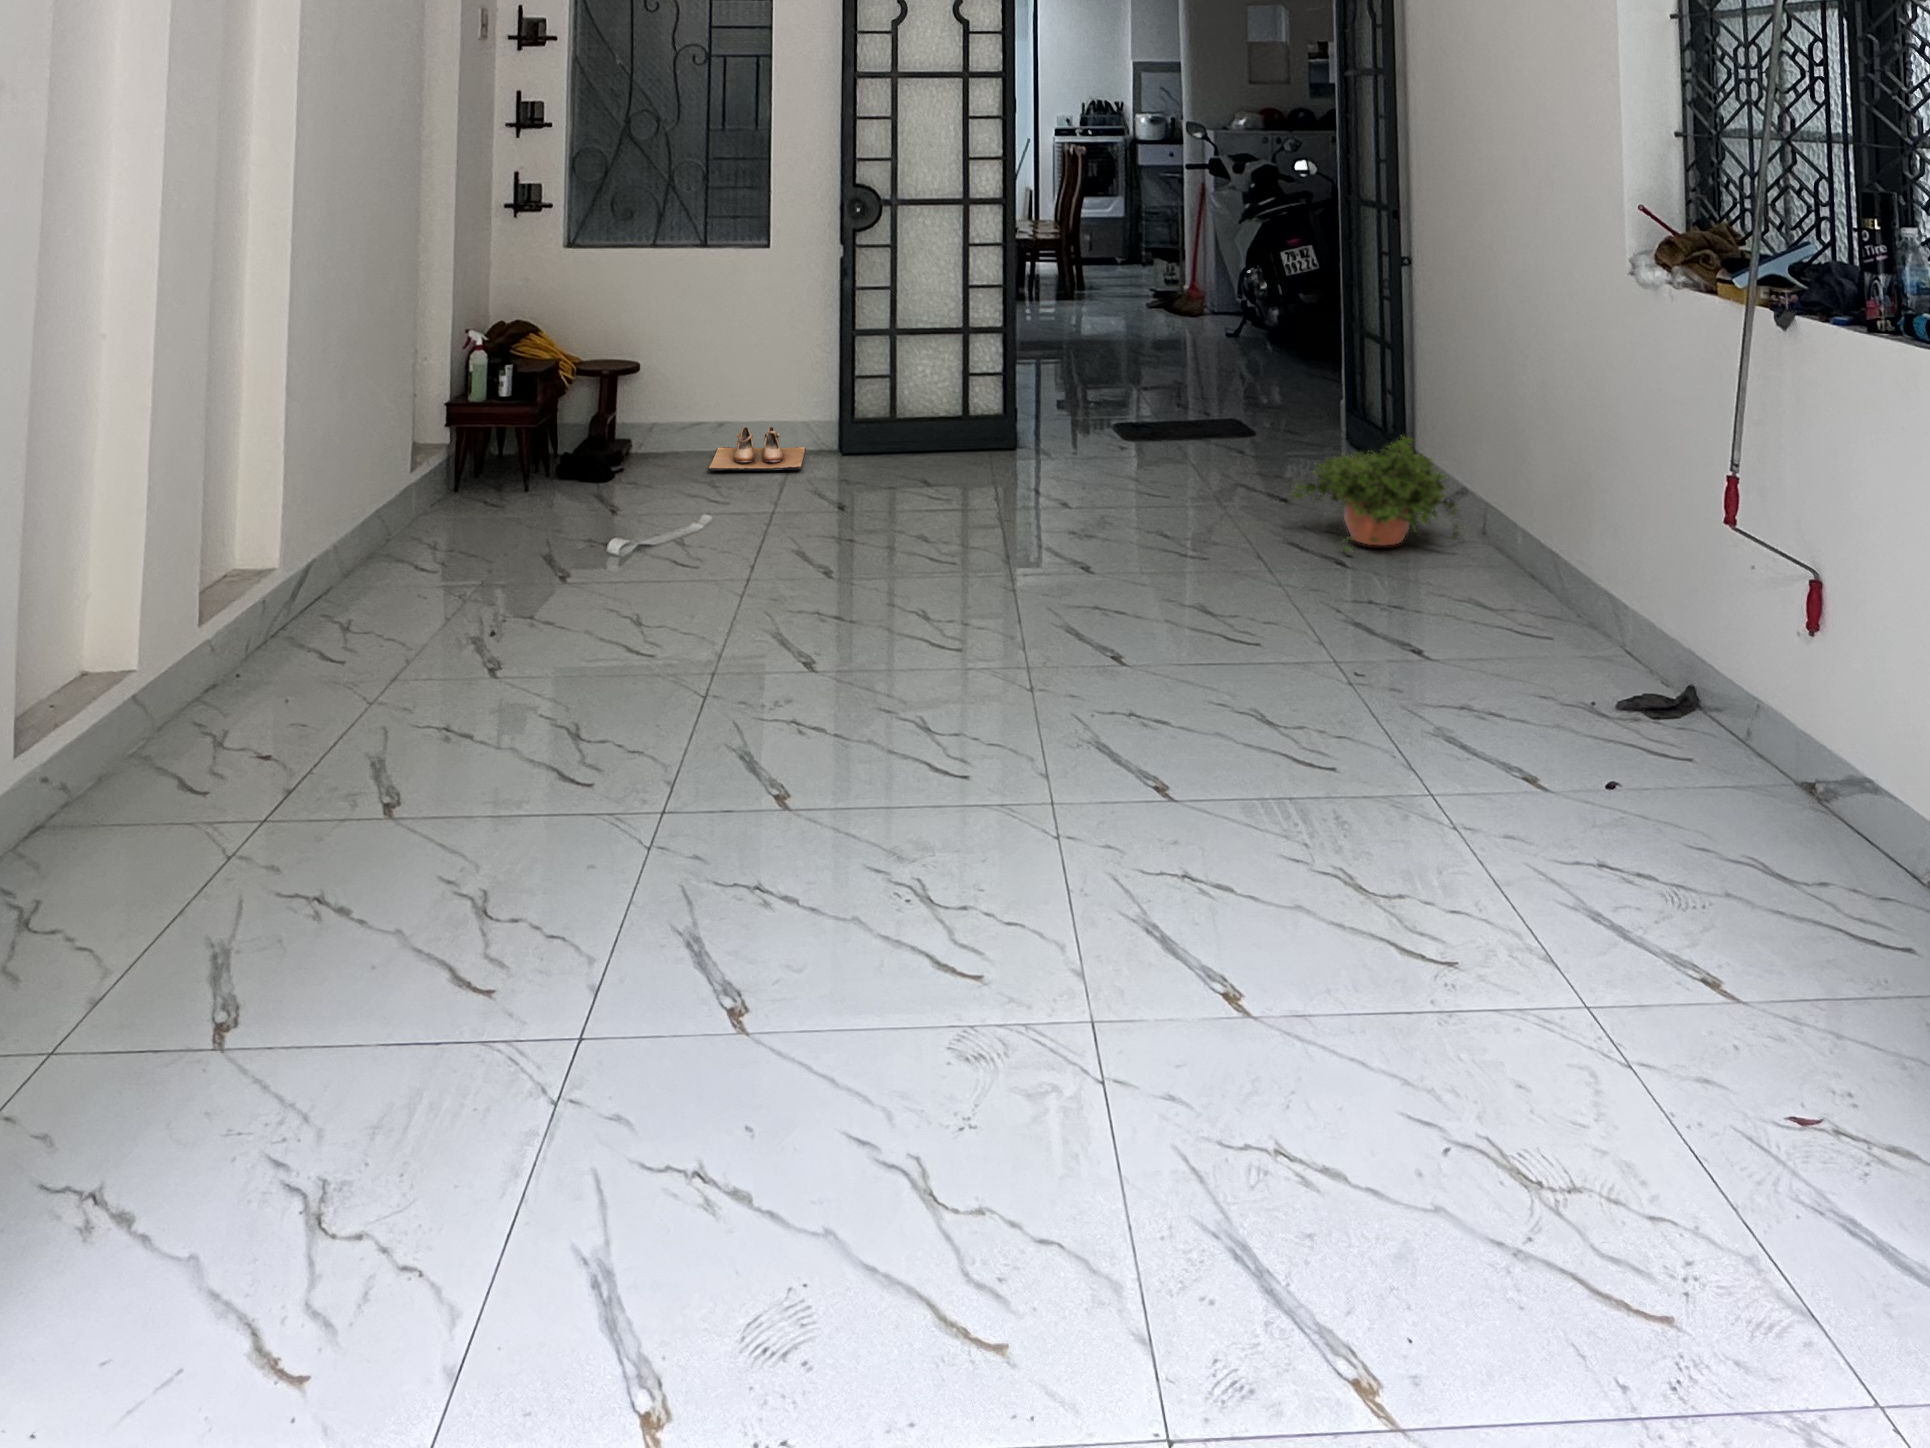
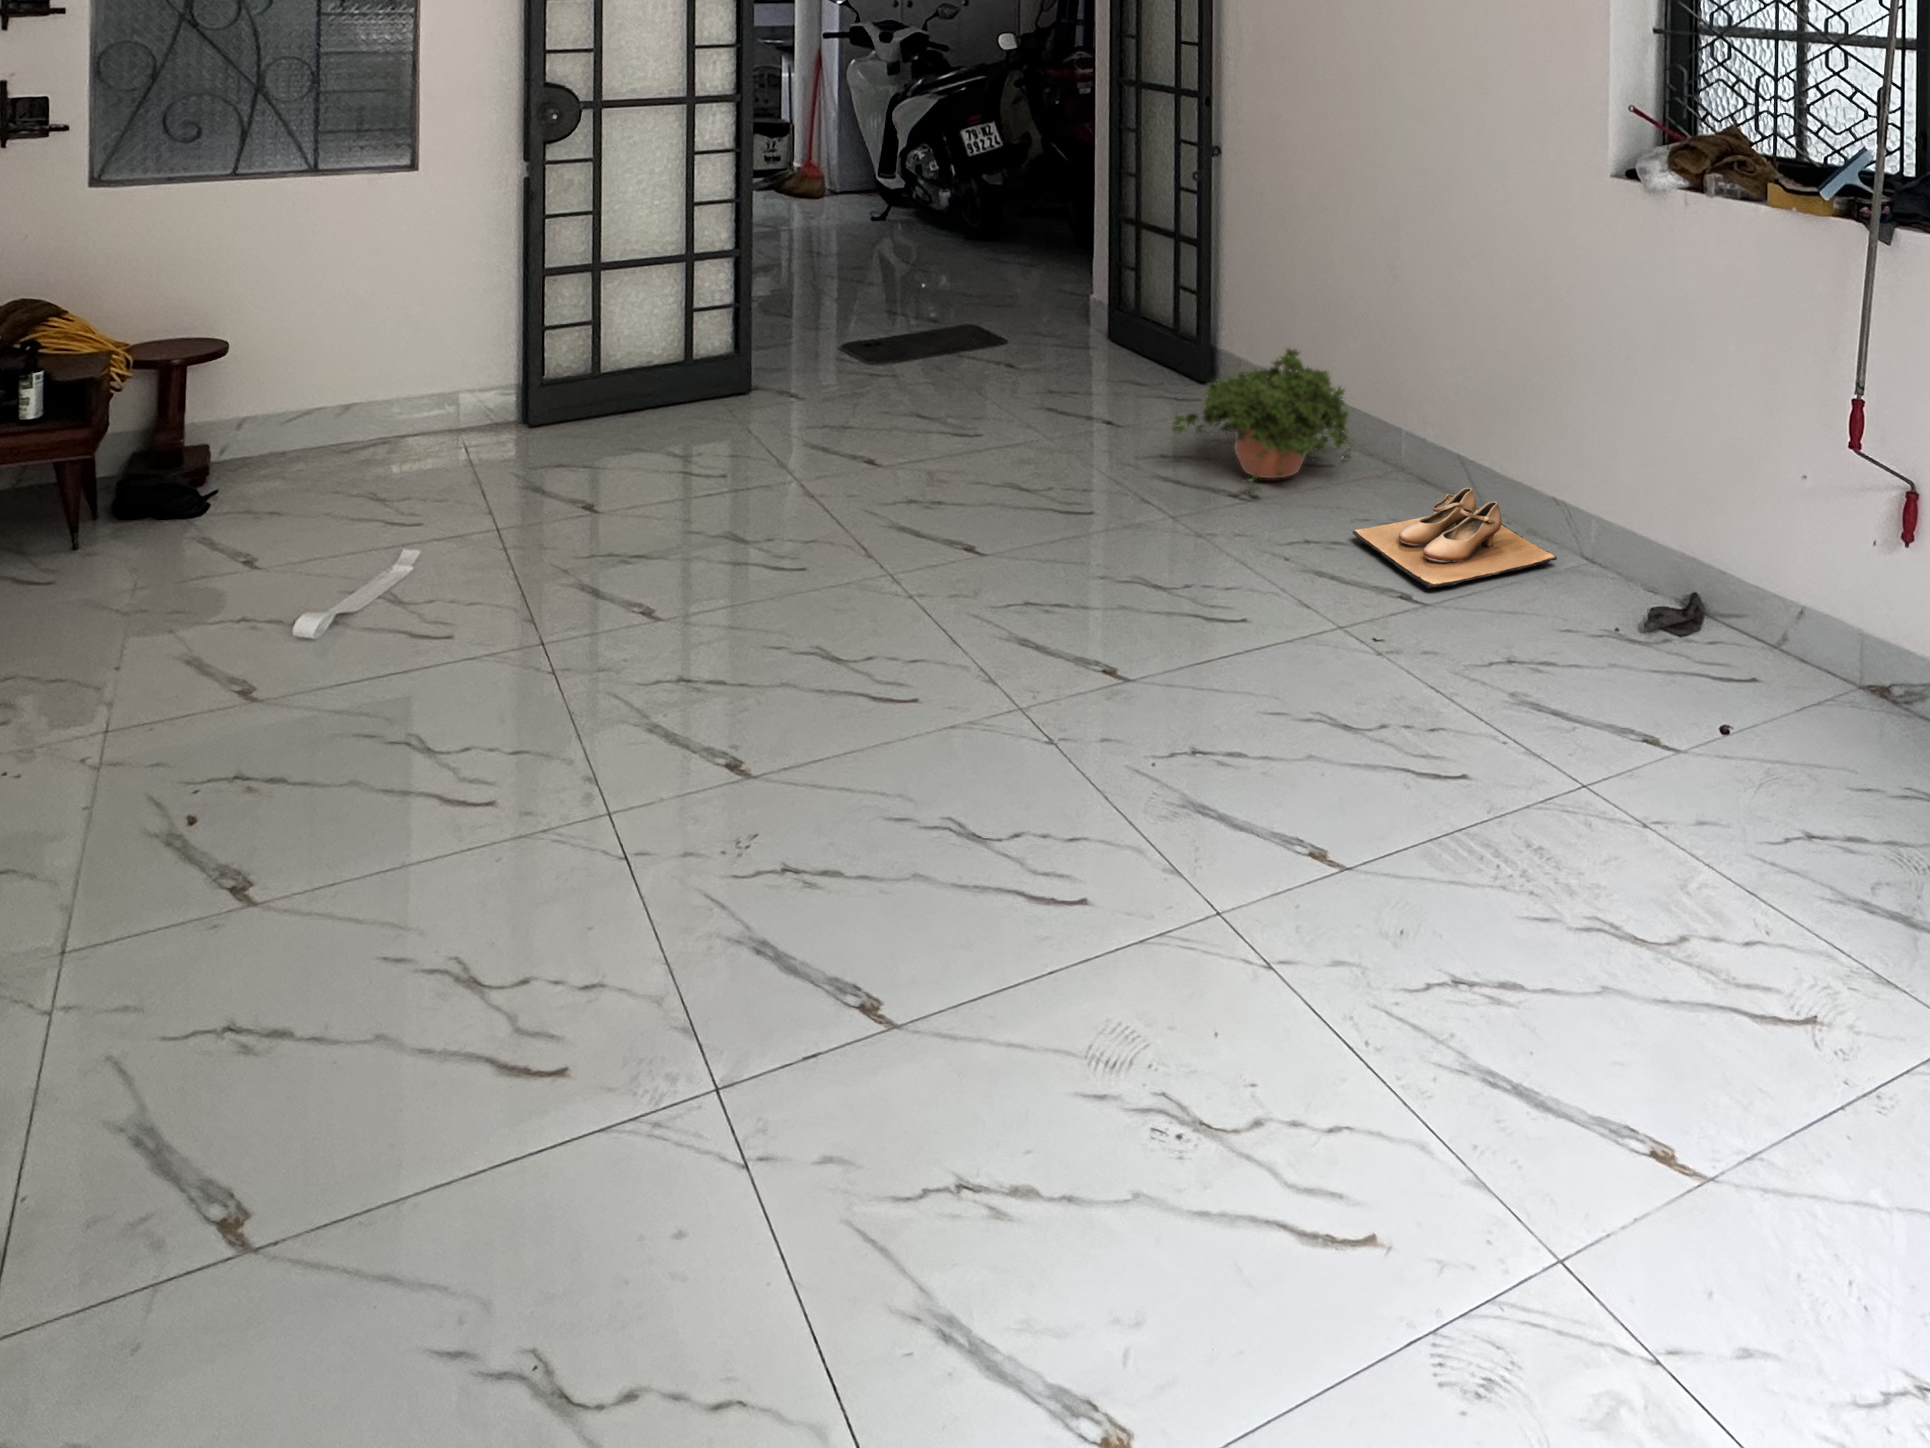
shoe: present [708,427,806,471] -> present [1353,488,1557,588]

